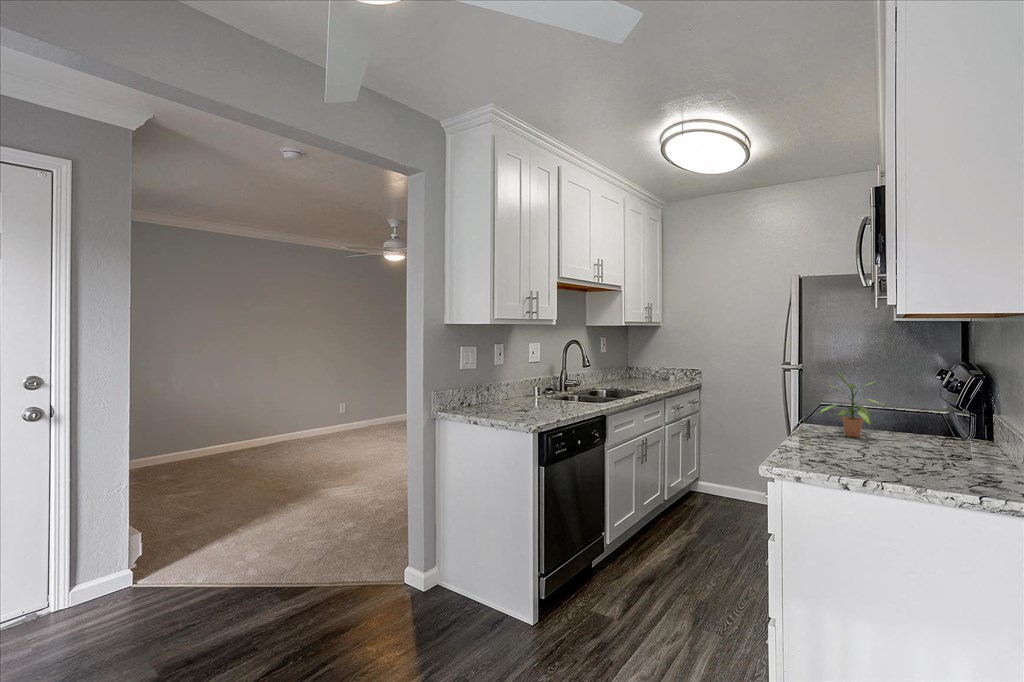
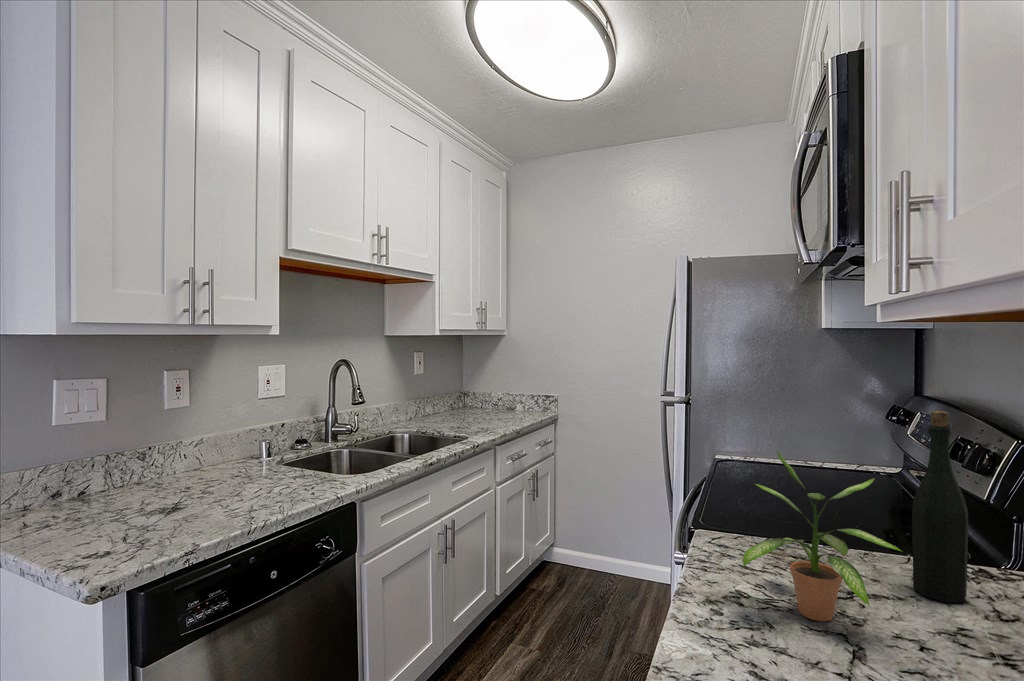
bottle: none [904,355,930,437] -> present [912,411,968,603]

